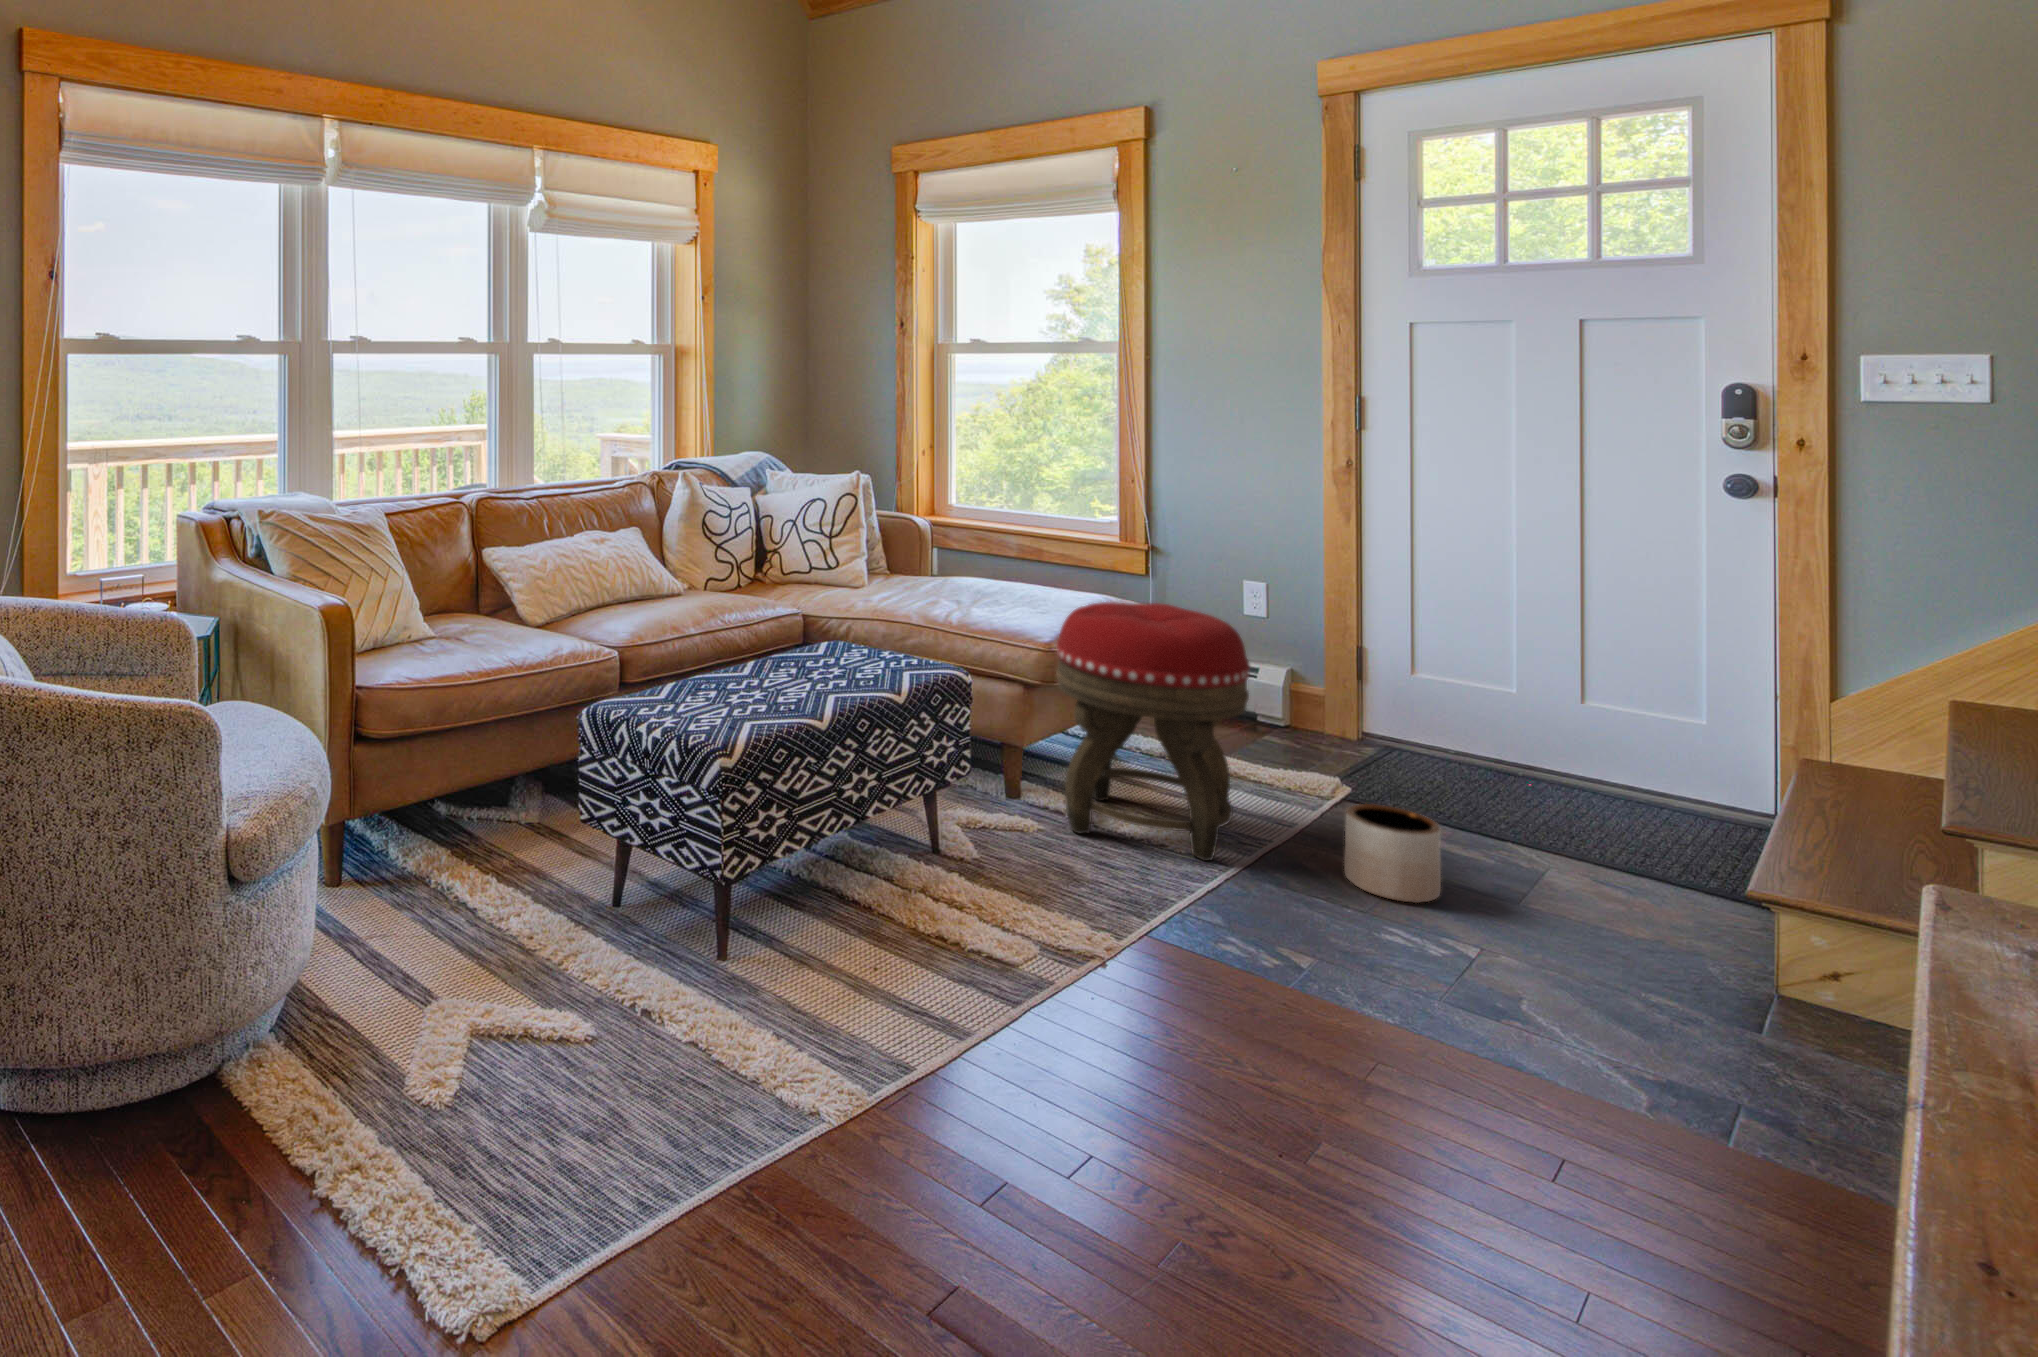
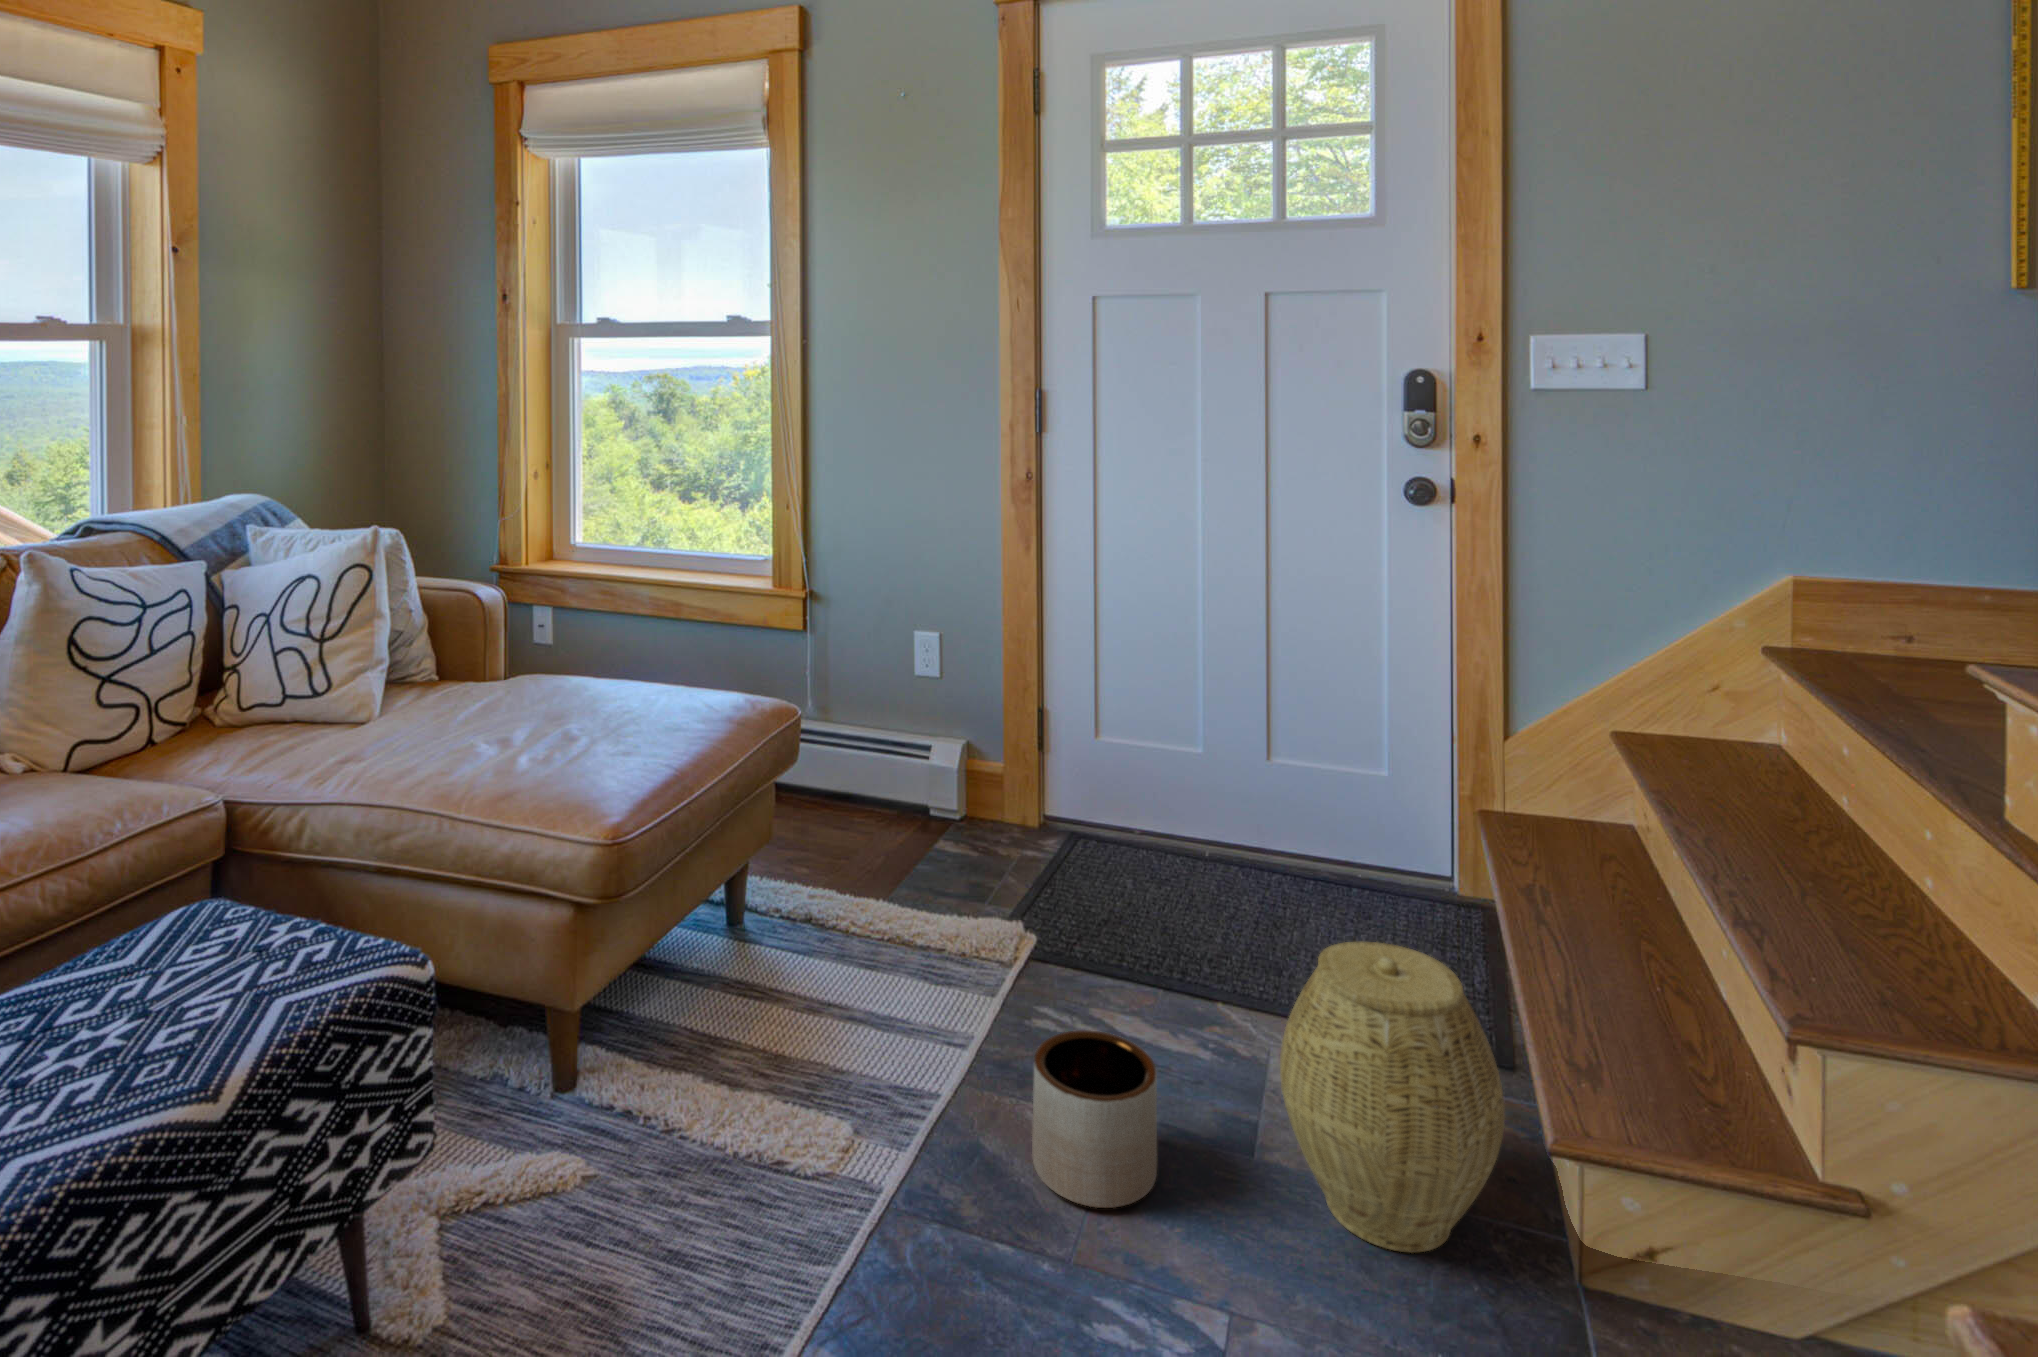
footstool: present [1056,602,1250,861] -> none [622,731,904,1185]
woven basket: none [1540,766,1726,960] -> present [1280,942,1505,1253]

